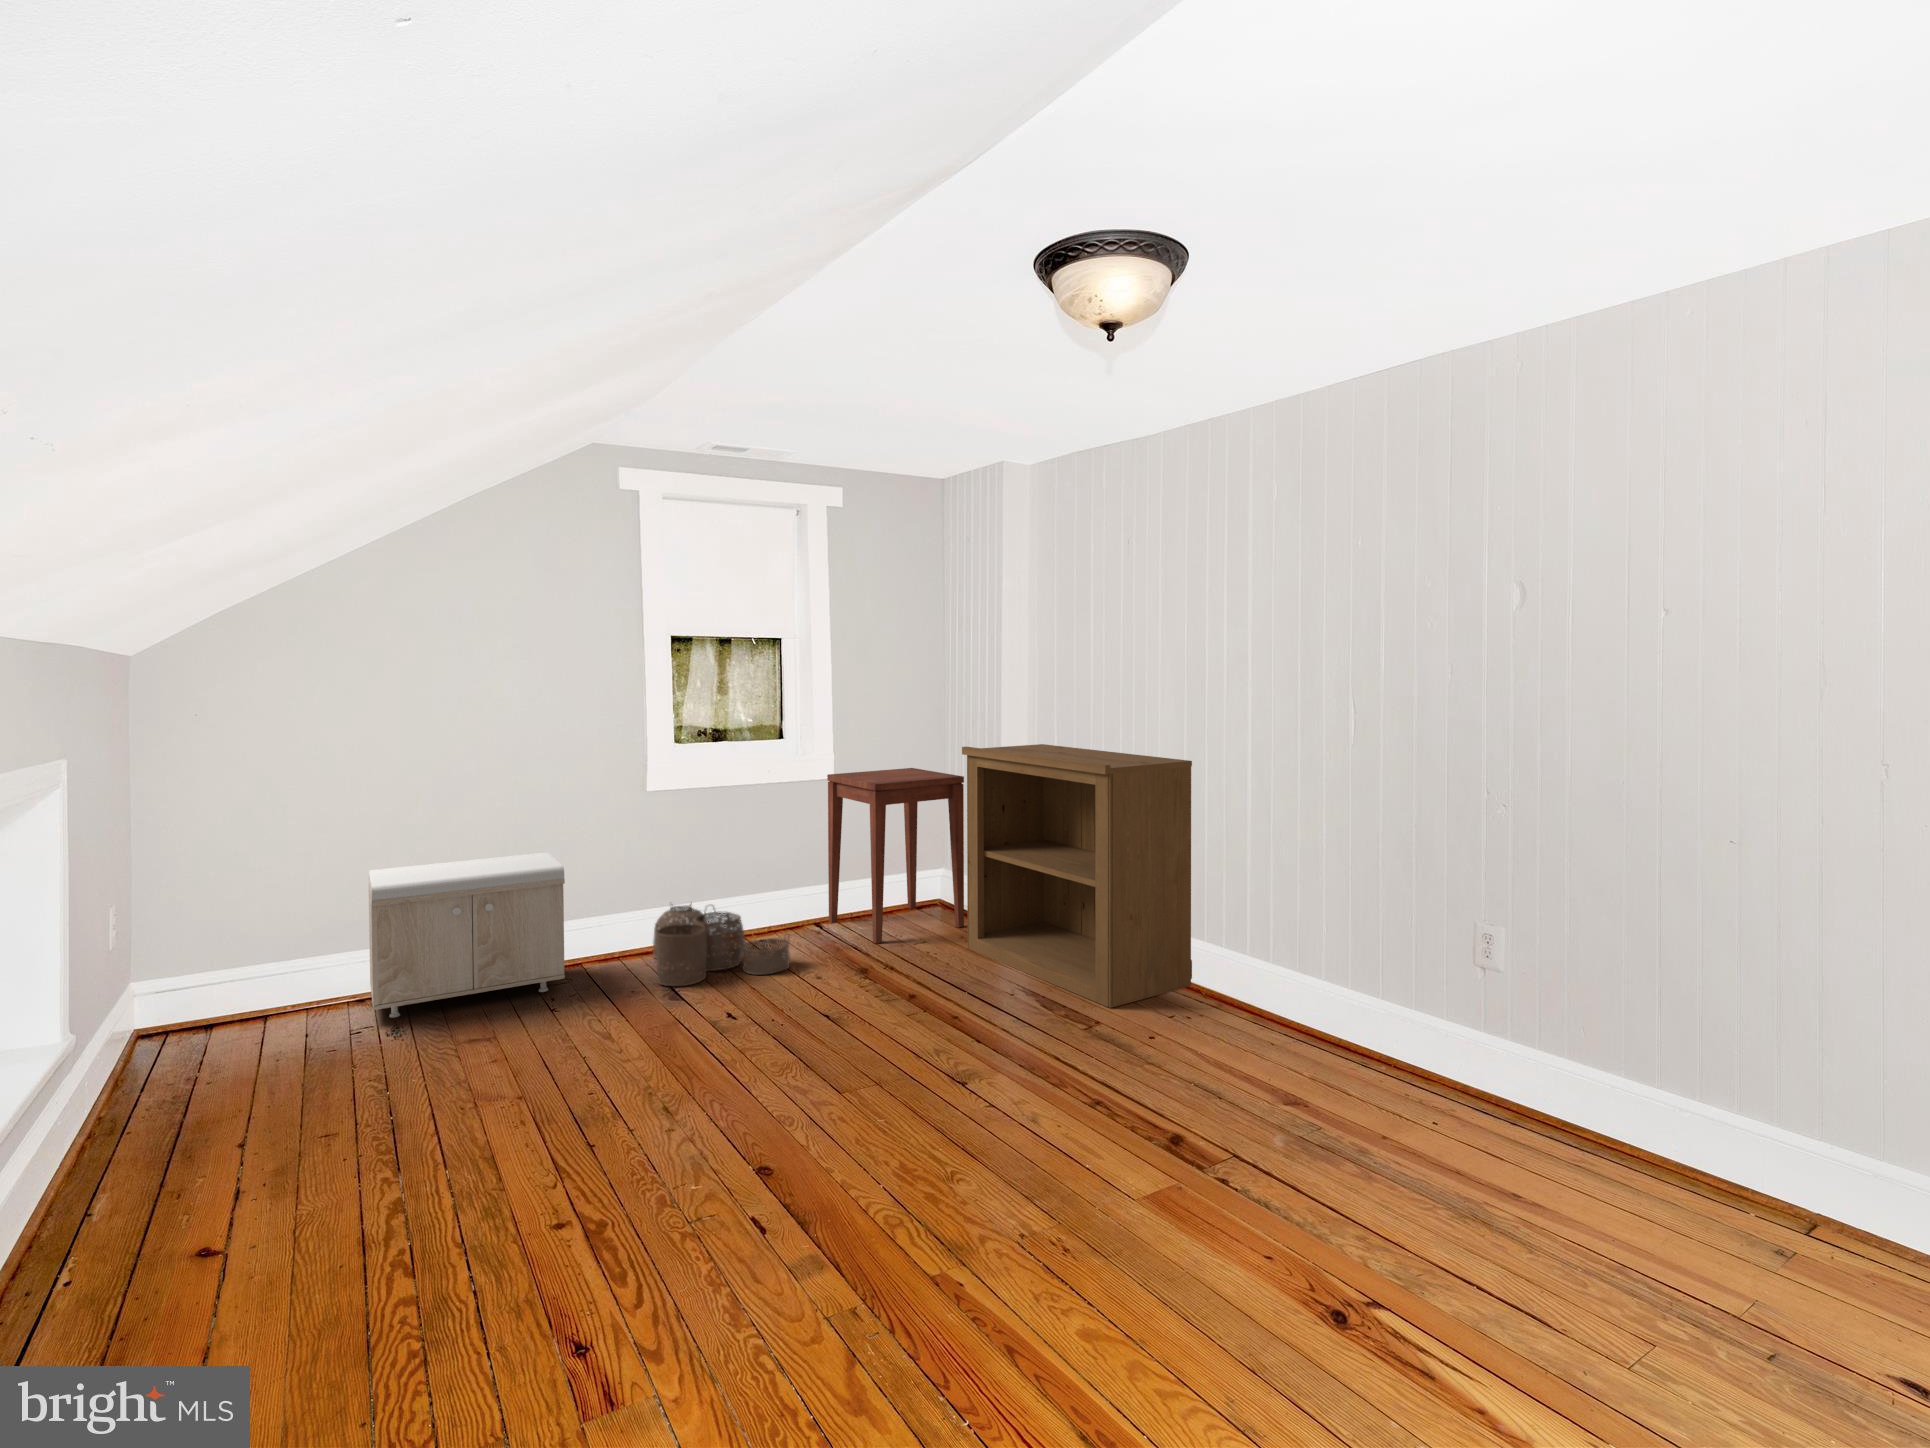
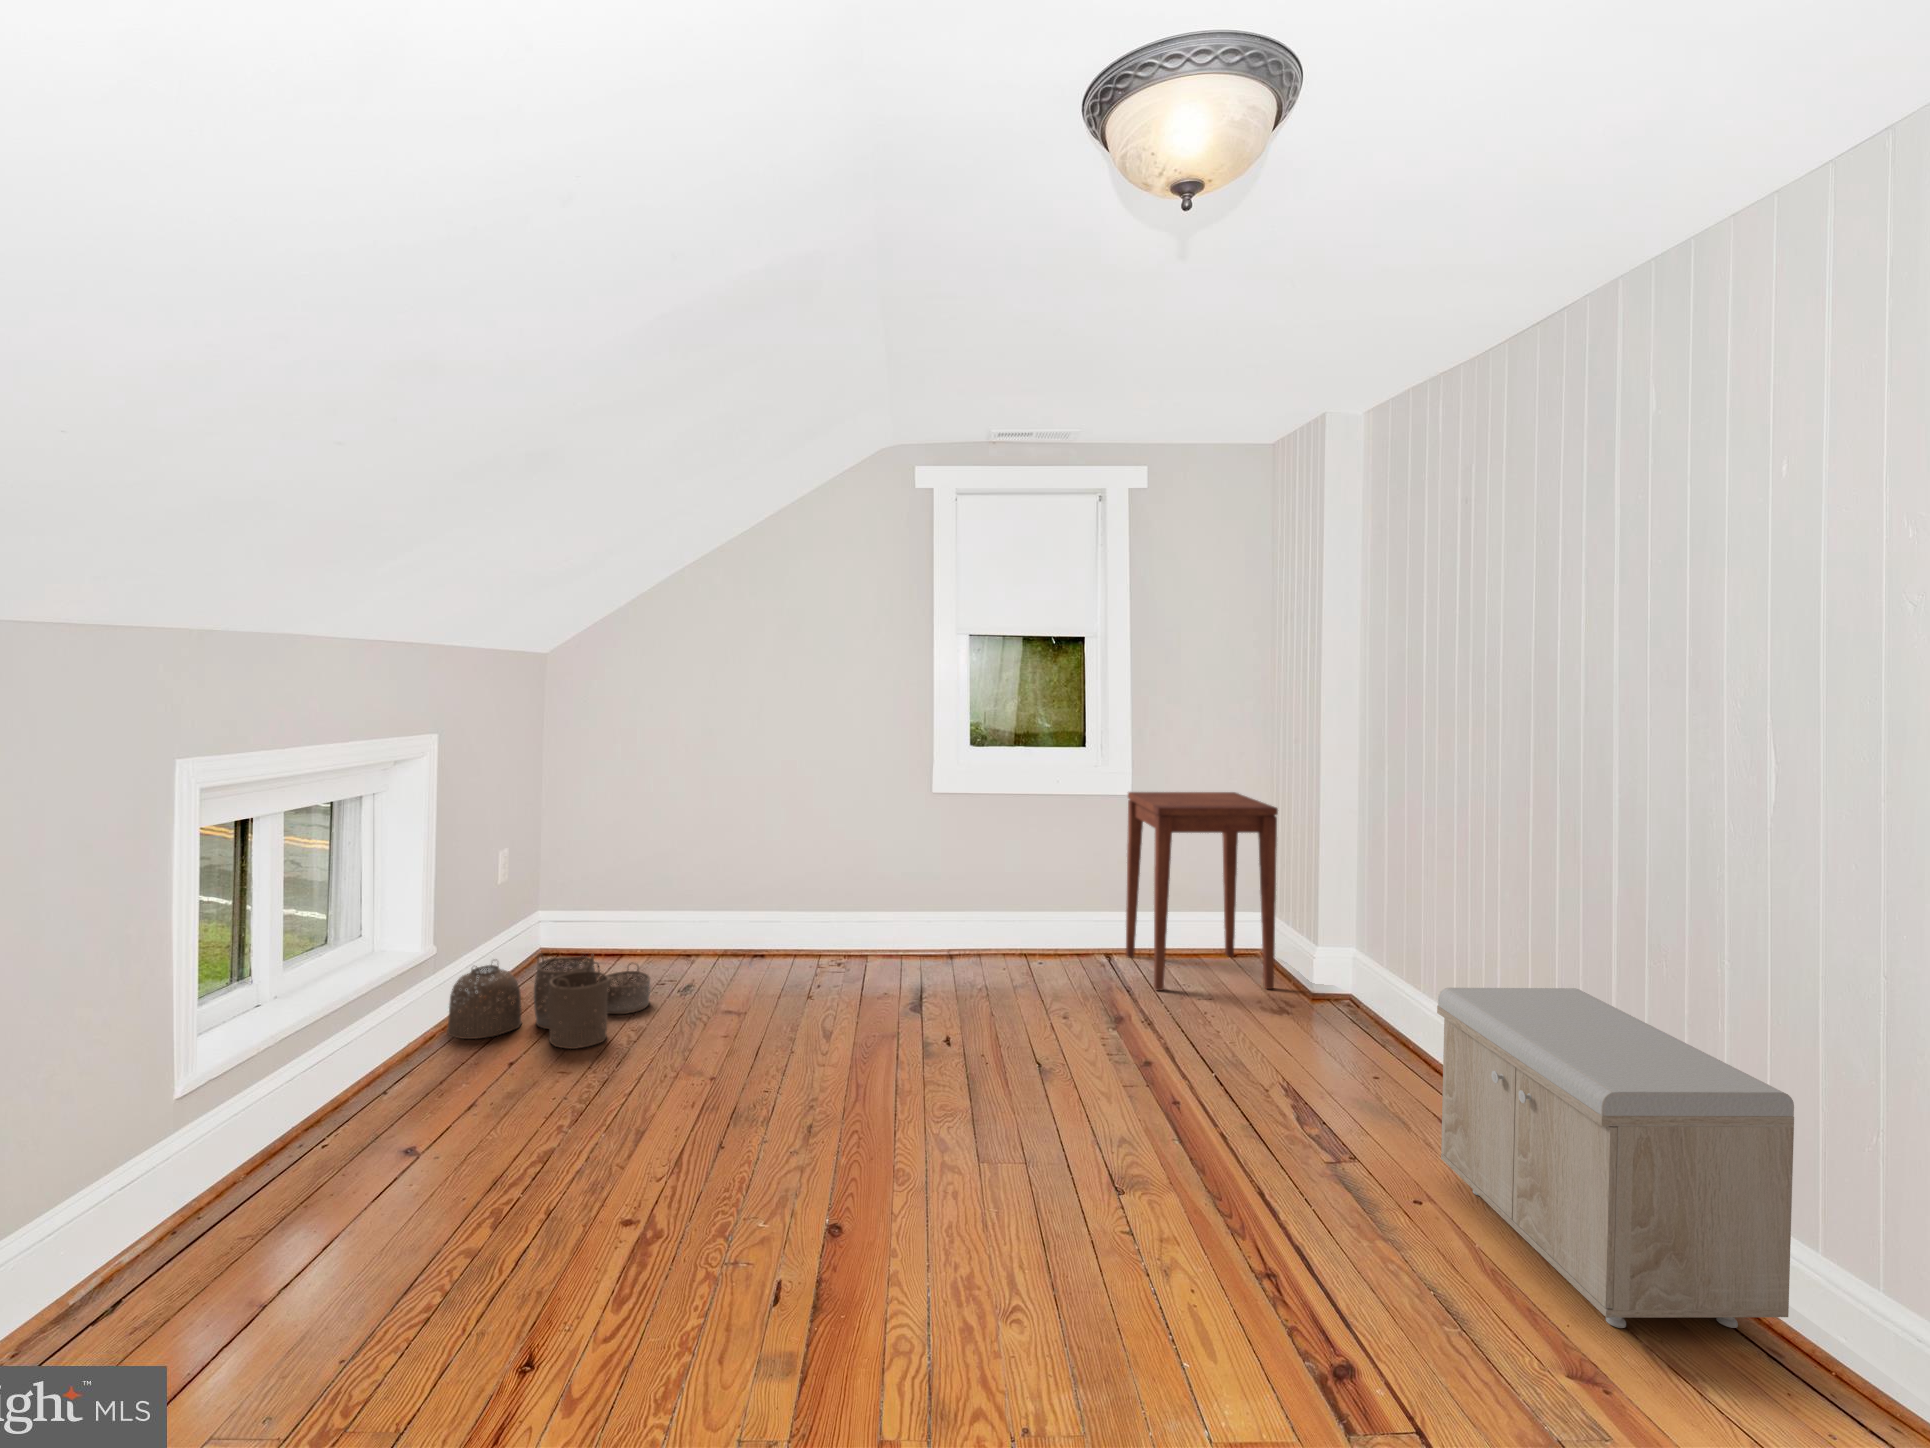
bookshelf: present [962,744,1192,1008] -> none [1255,772,1545,1141]
storage bench: present [368,852,565,1018] -> present [1437,988,1794,1328]
woven basket: present [653,904,790,986] -> present [447,953,650,1049]

